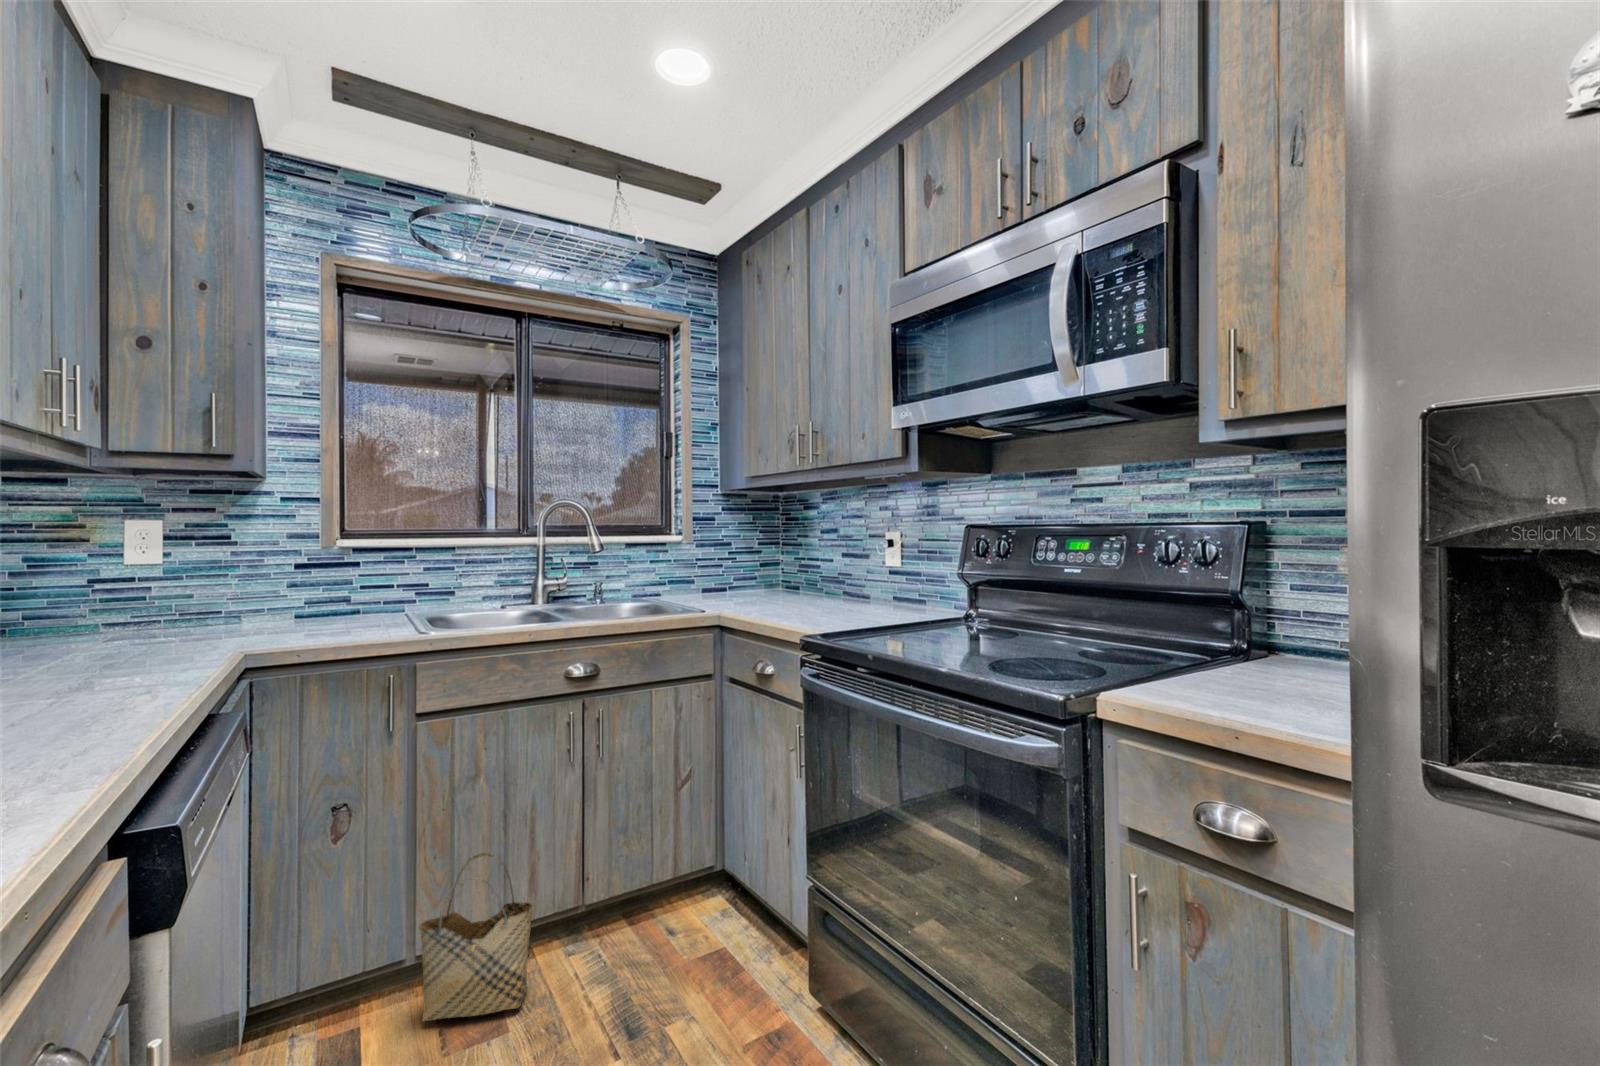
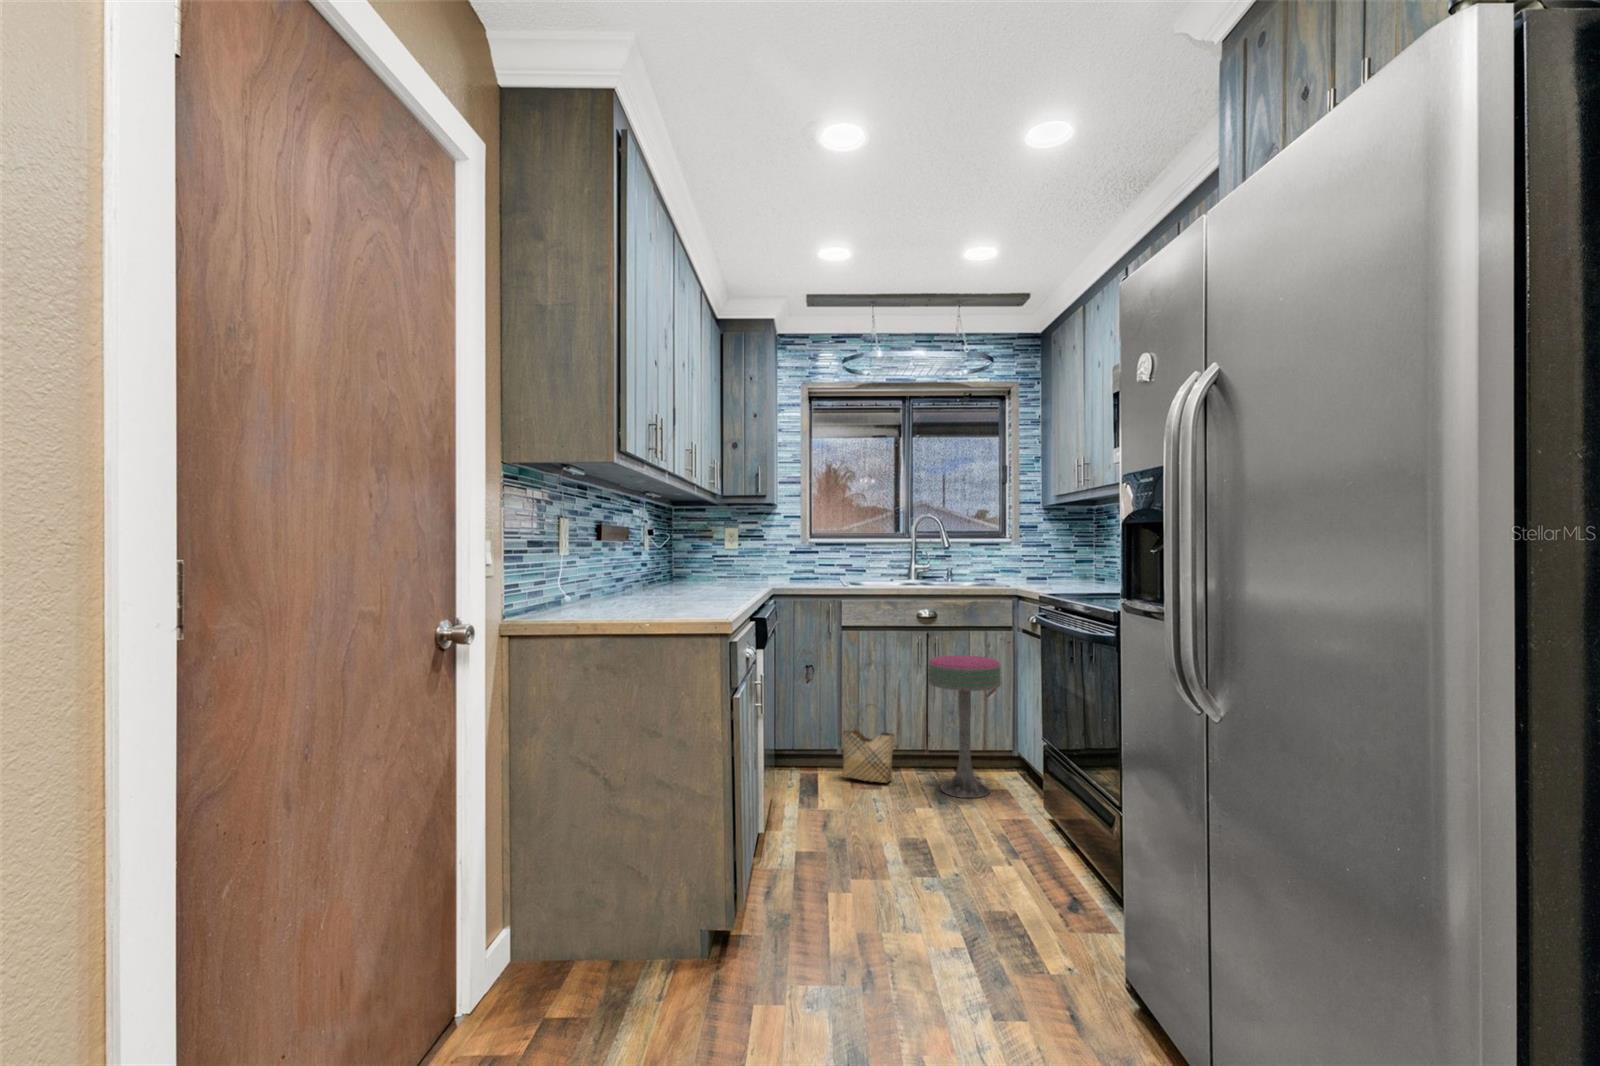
bar stool: none [599,735,725,1003] -> present [928,655,1001,798]

